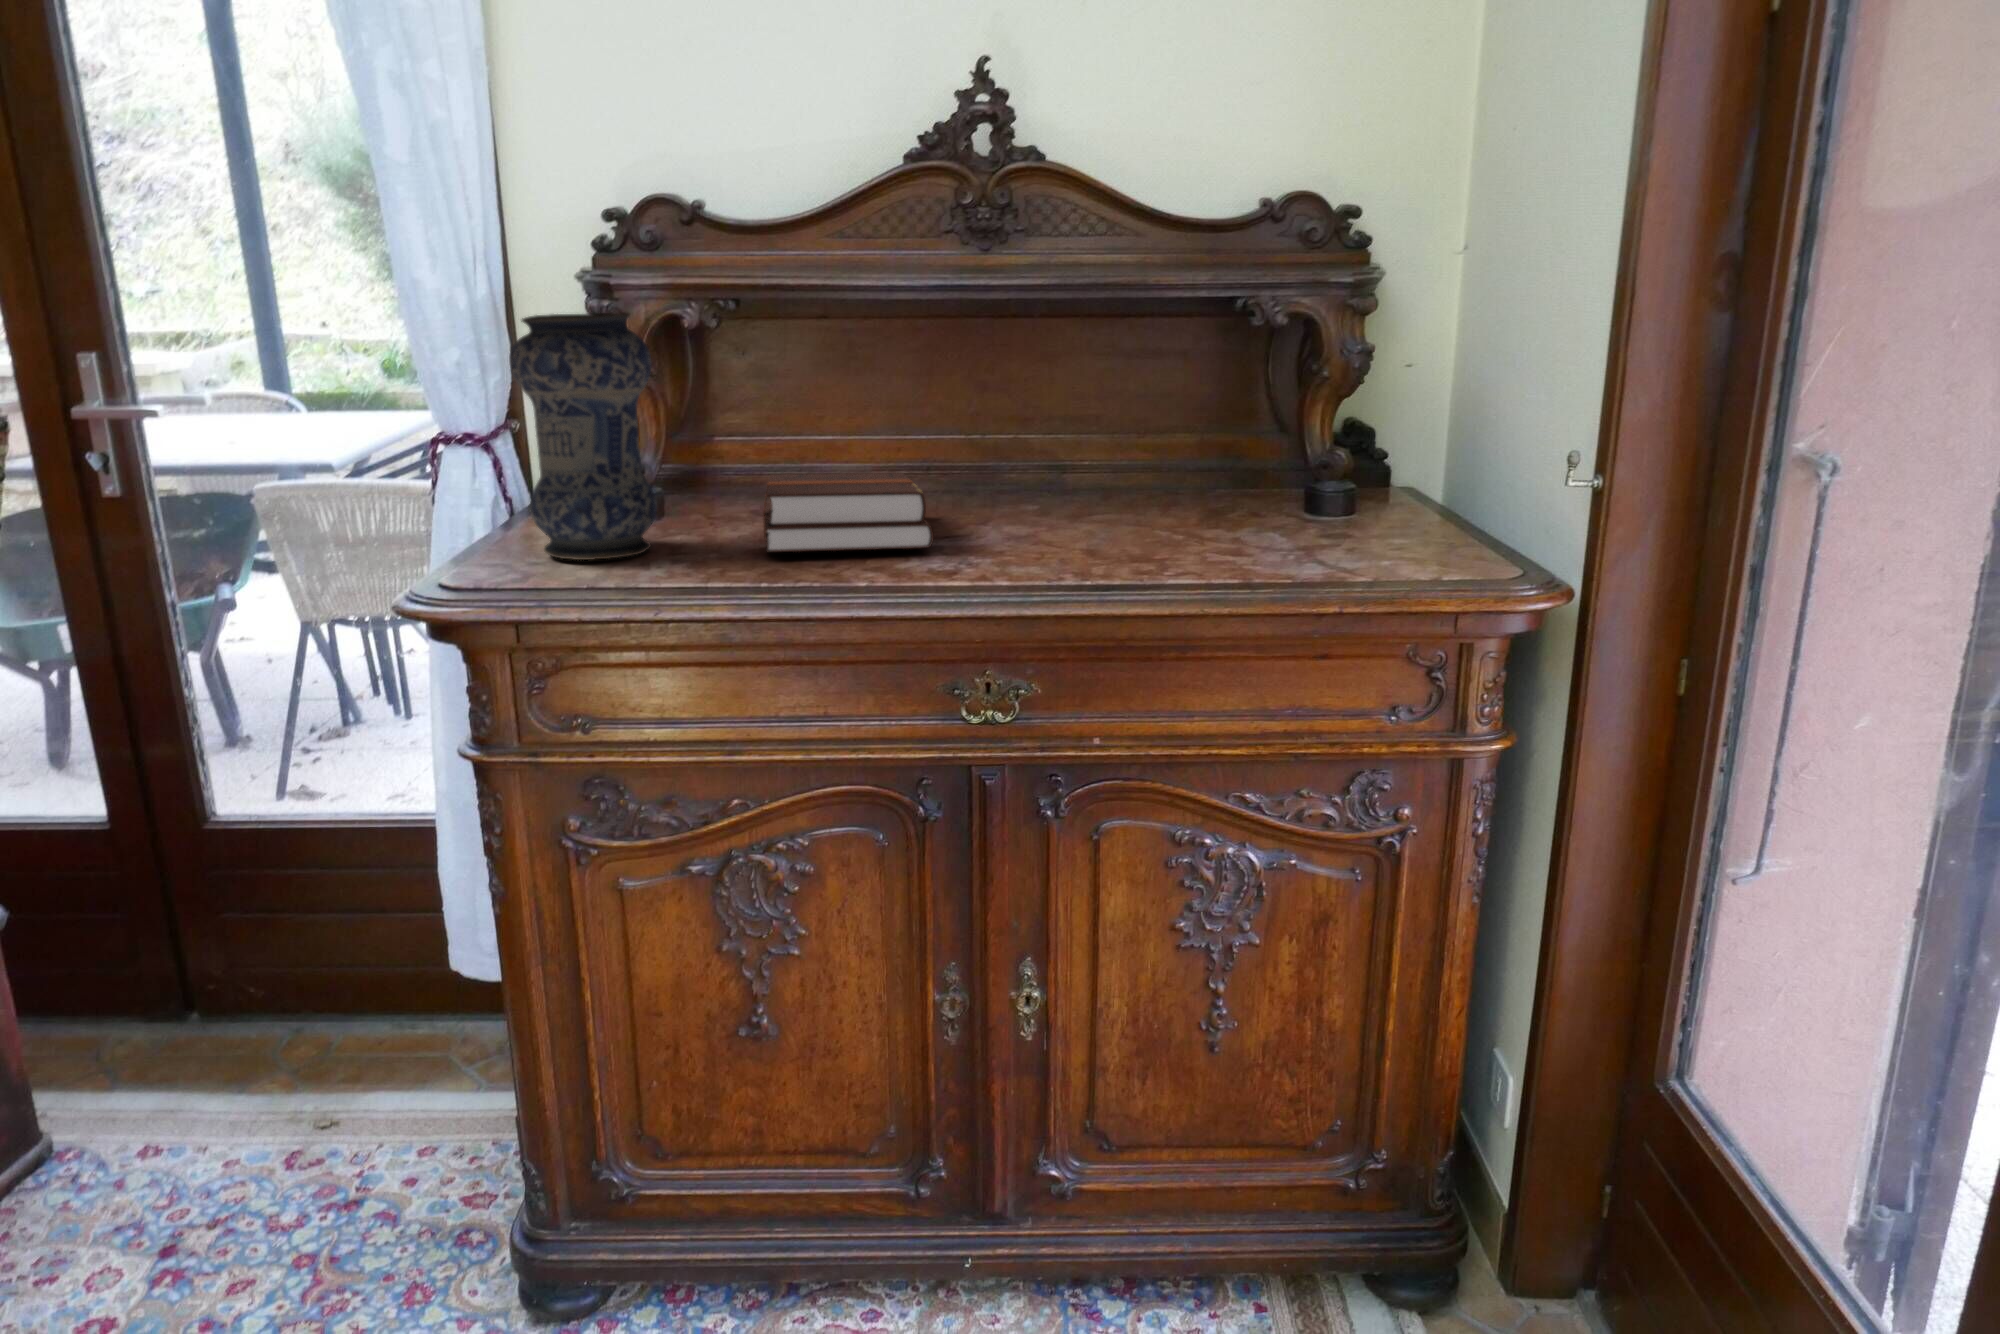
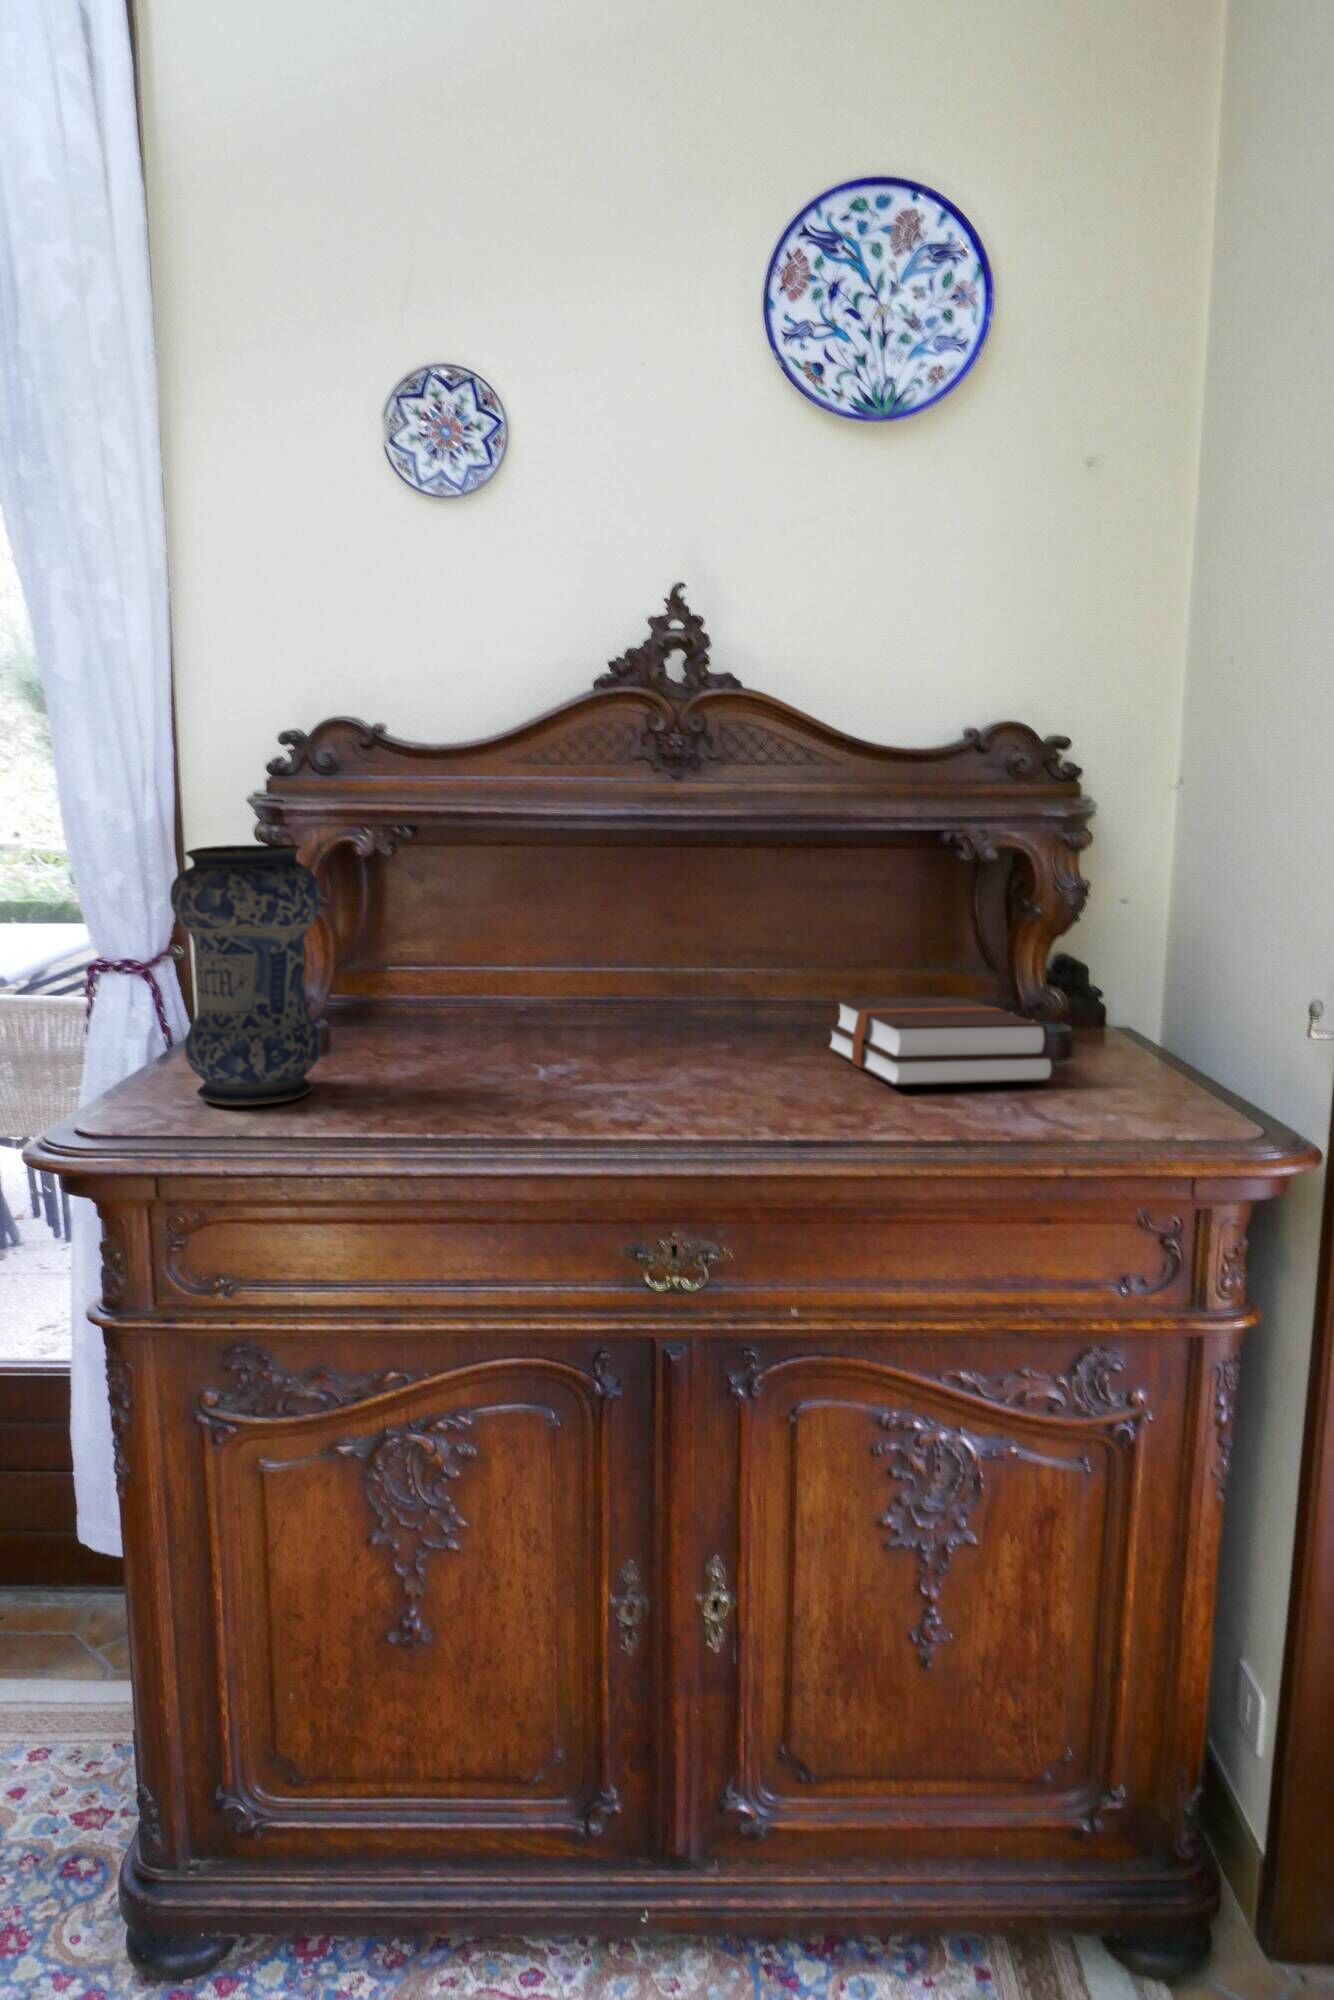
hardback book: present [763,473,934,553] -> present [828,997,1056,1086]

